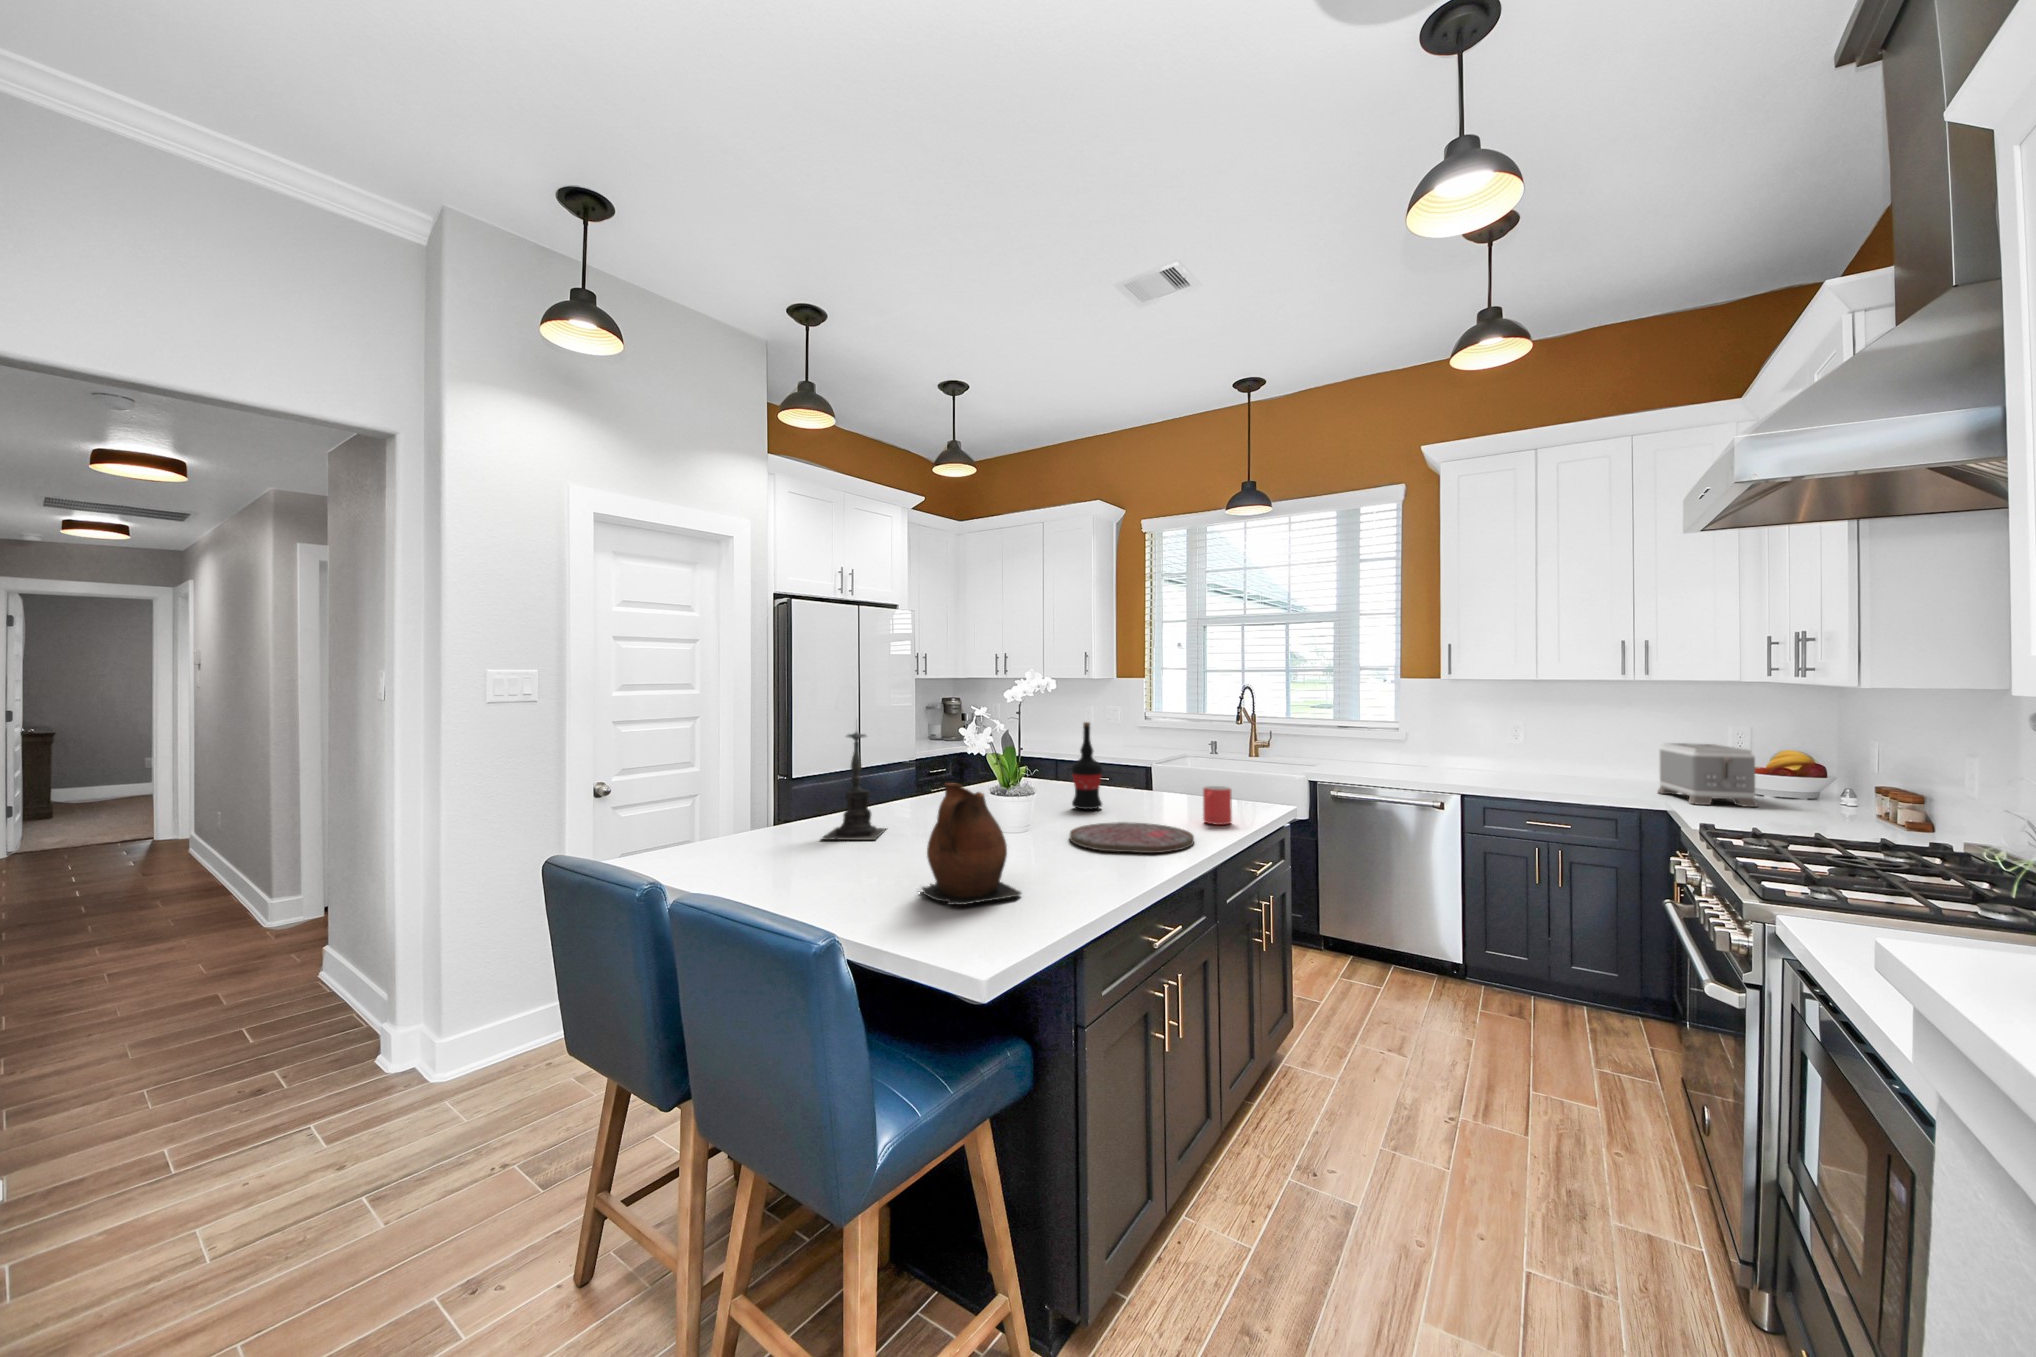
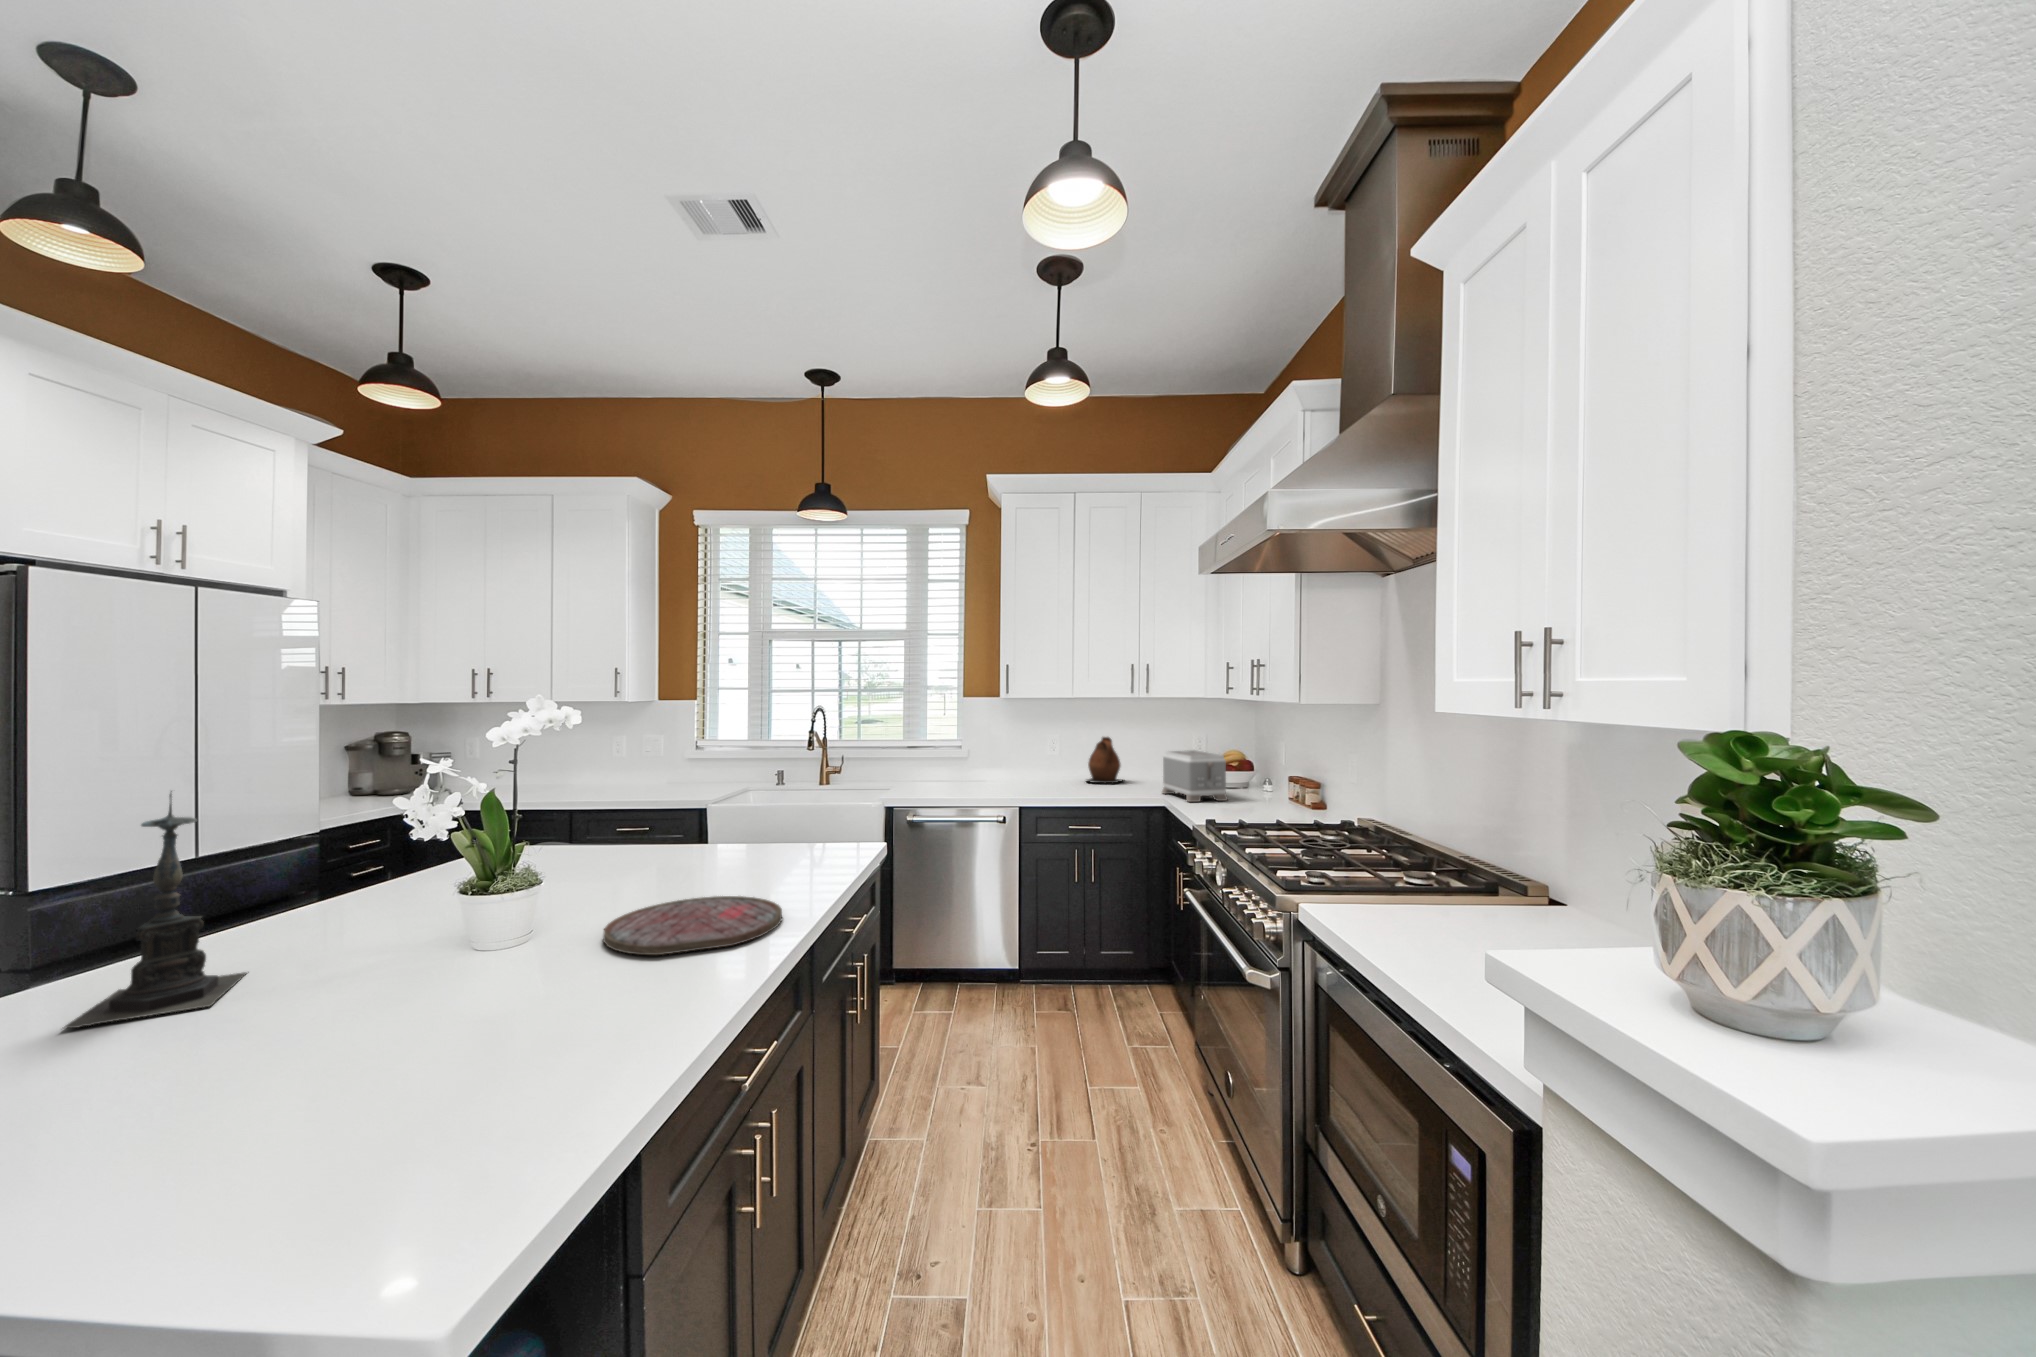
wine bottle: present [1072,722,1102,809] -> none [604,766,651,883]
ceramic pitcher: present [922,783,1021,905] -> present [1086,737,1122,783]
mug: present [1203,786,1232,825] -> none [788,836,822,884]

